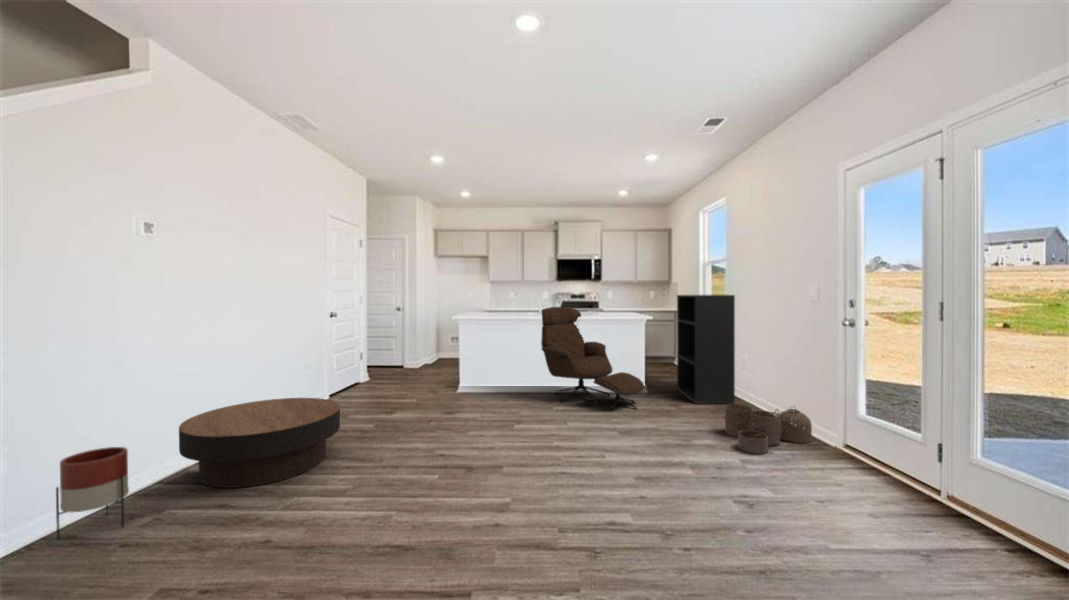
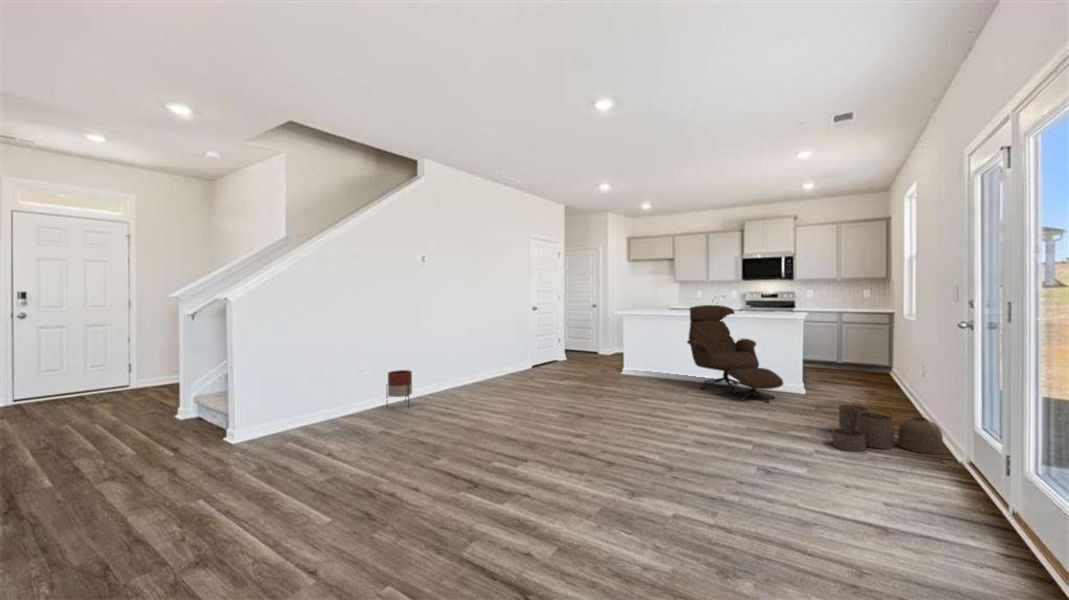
bookshelf: present [677,295,735,404] -> none [845,294,898,414]
coffee table: present [179,398,340,488] -> none [436,359,517,403]

